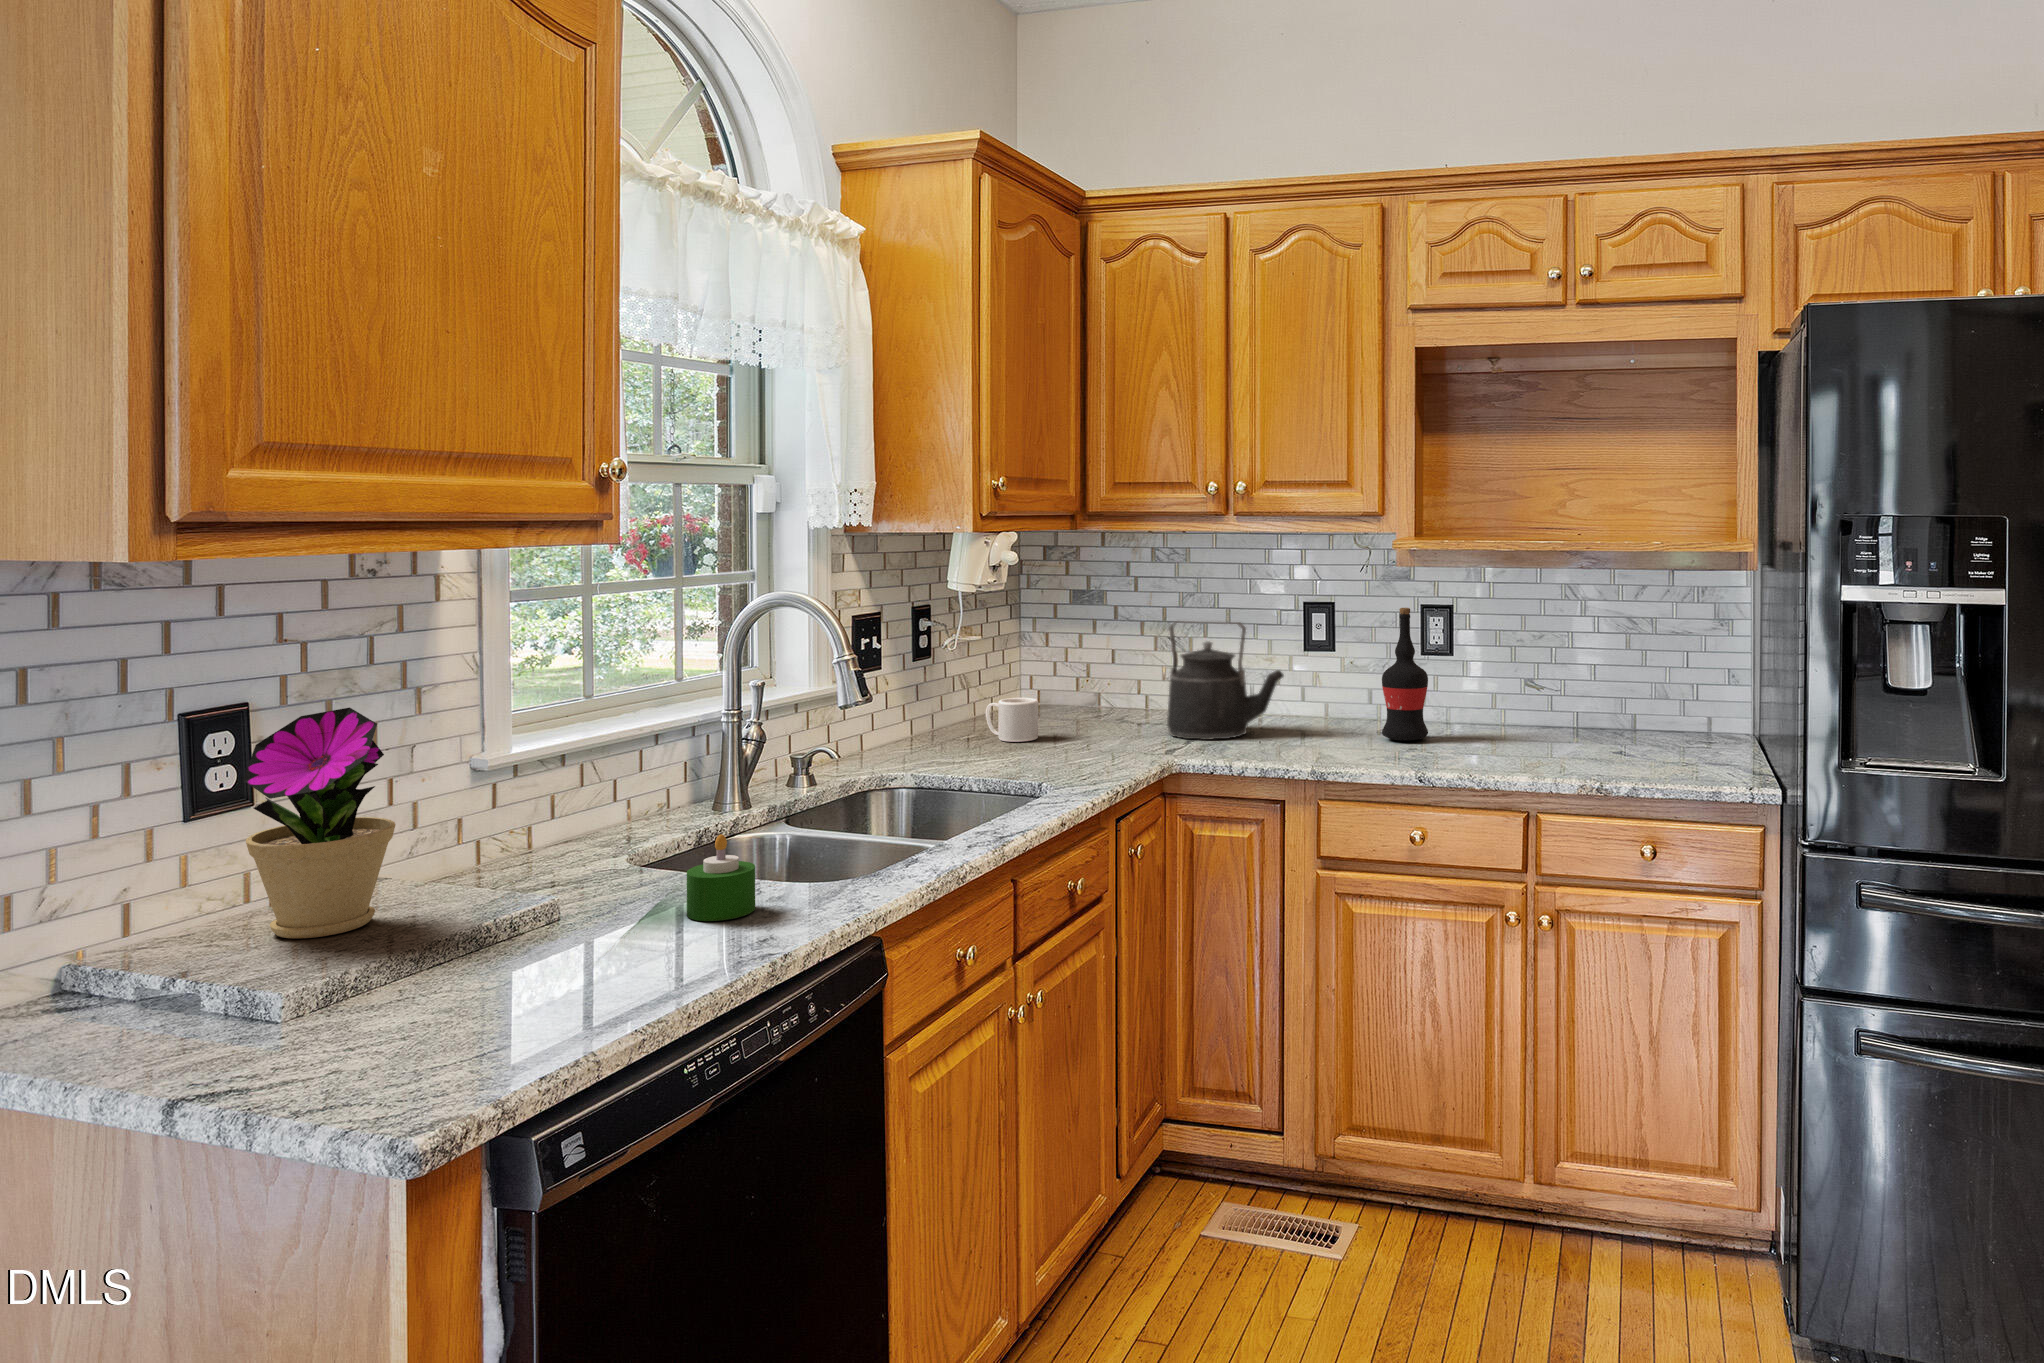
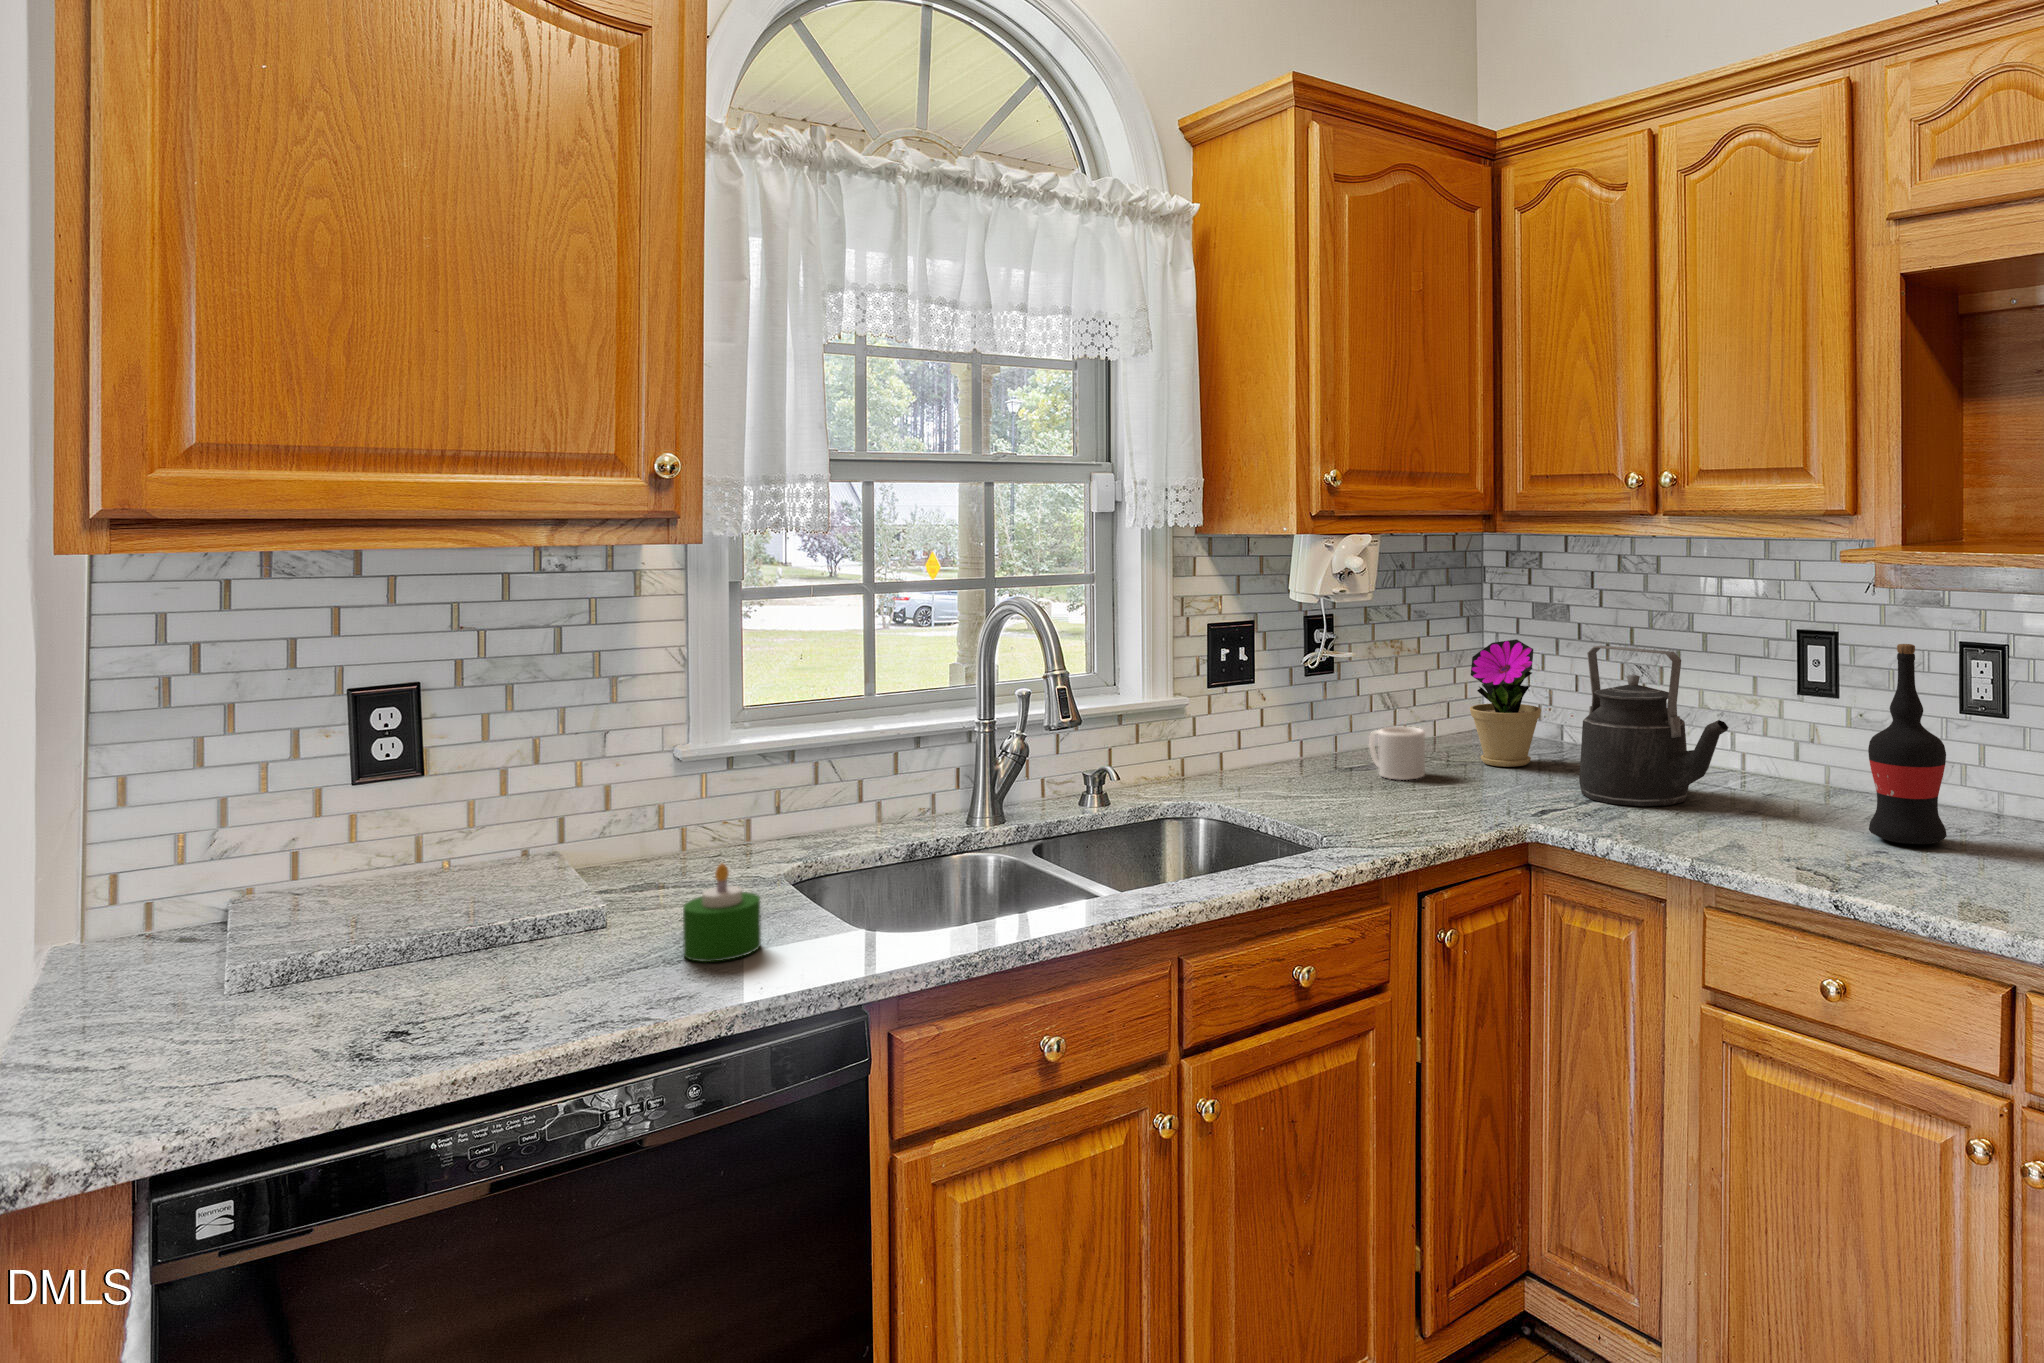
flower pot: present [243,707,395,938] -> present [1470,639,1541,767]

